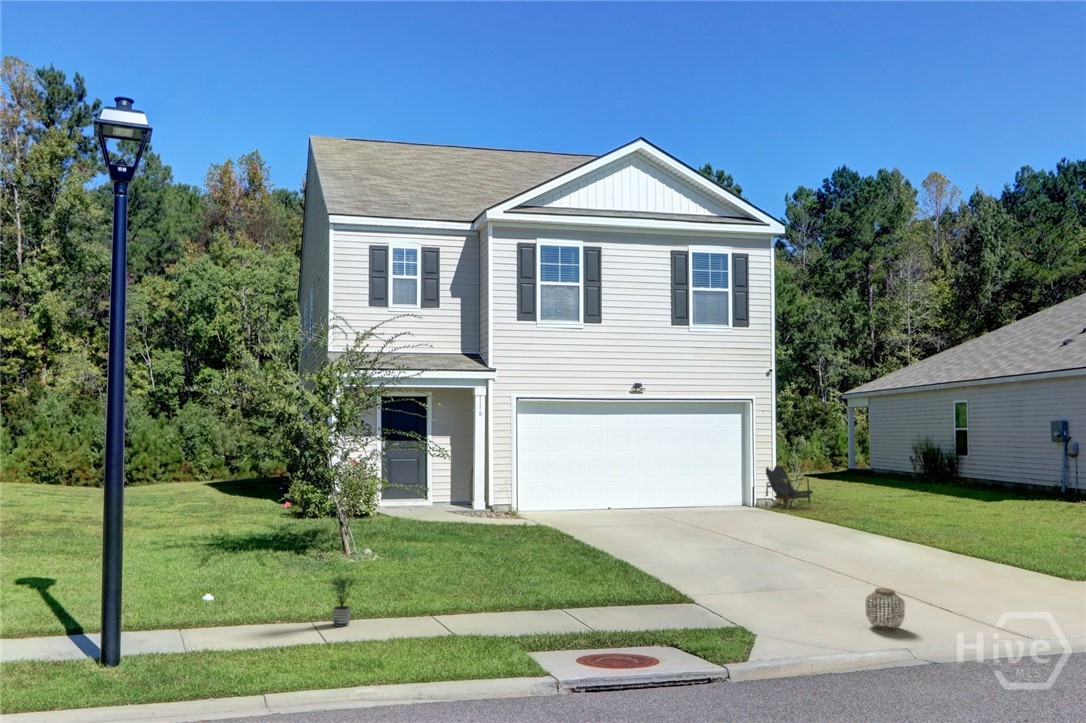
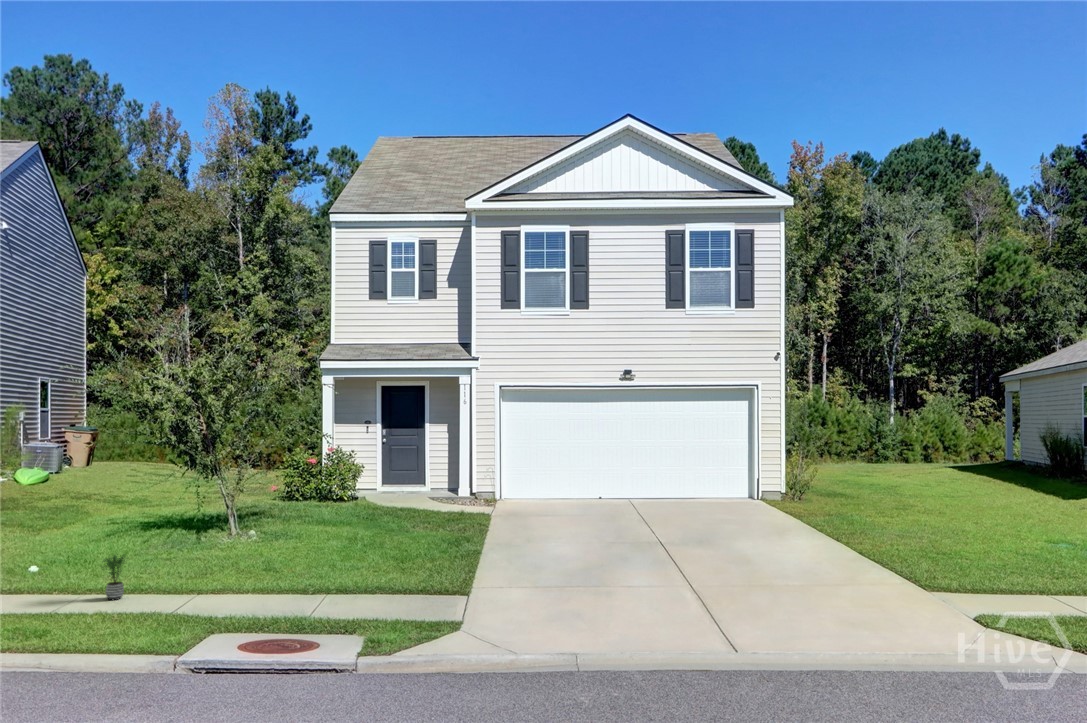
lounge chair: present [766,466,813,509] -> none [772,458,823,506]
woven basket: present [866,588,905,631] -> none [593,592,631,637]

